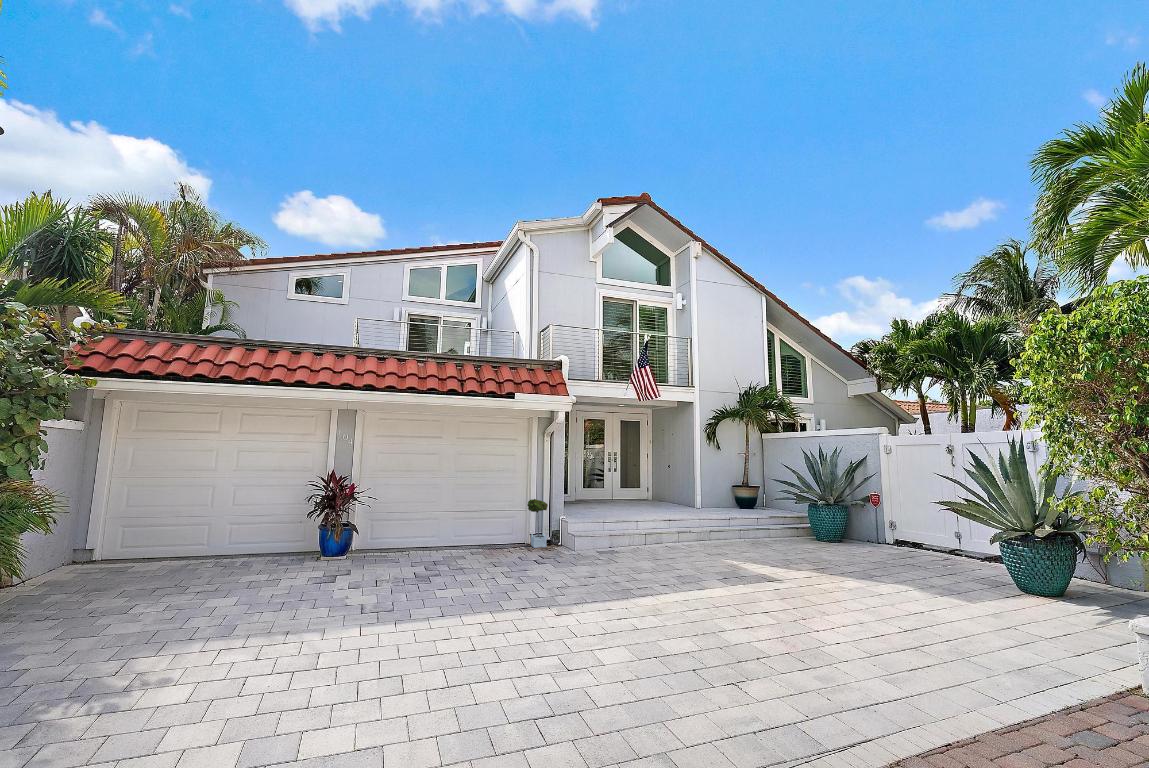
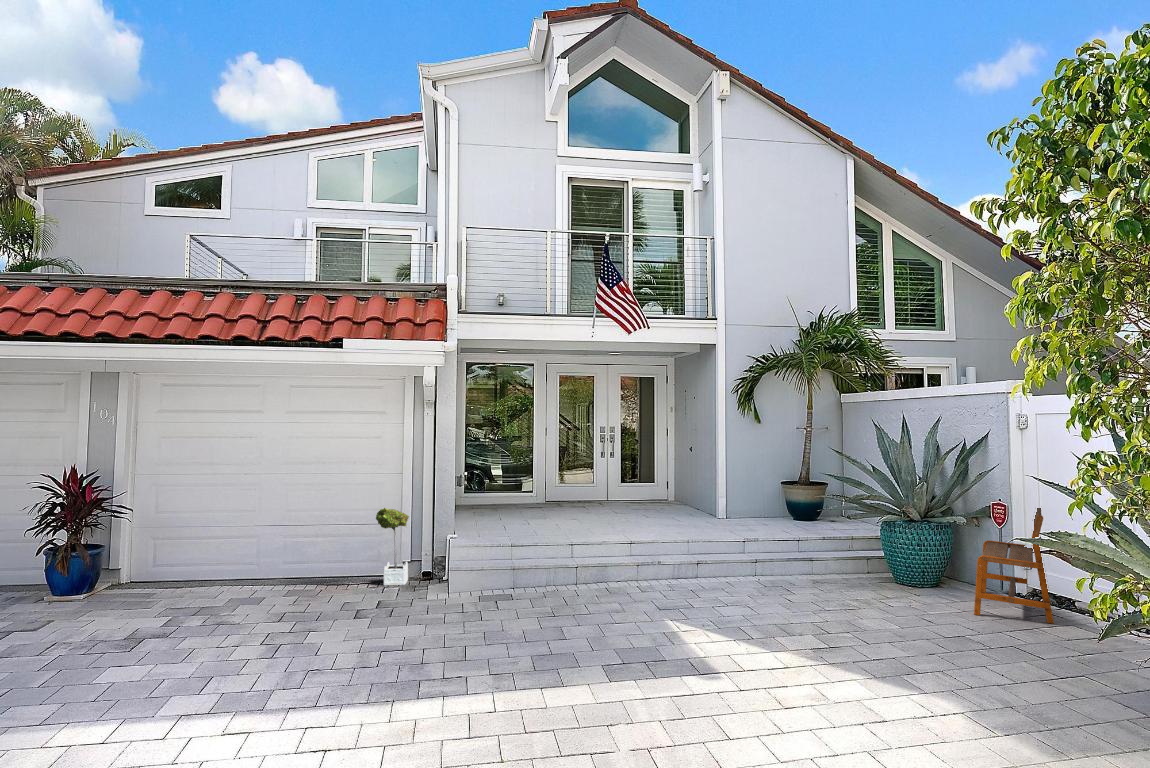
bench: none [867,496,915,556] -> present [974,508,1054,624]

